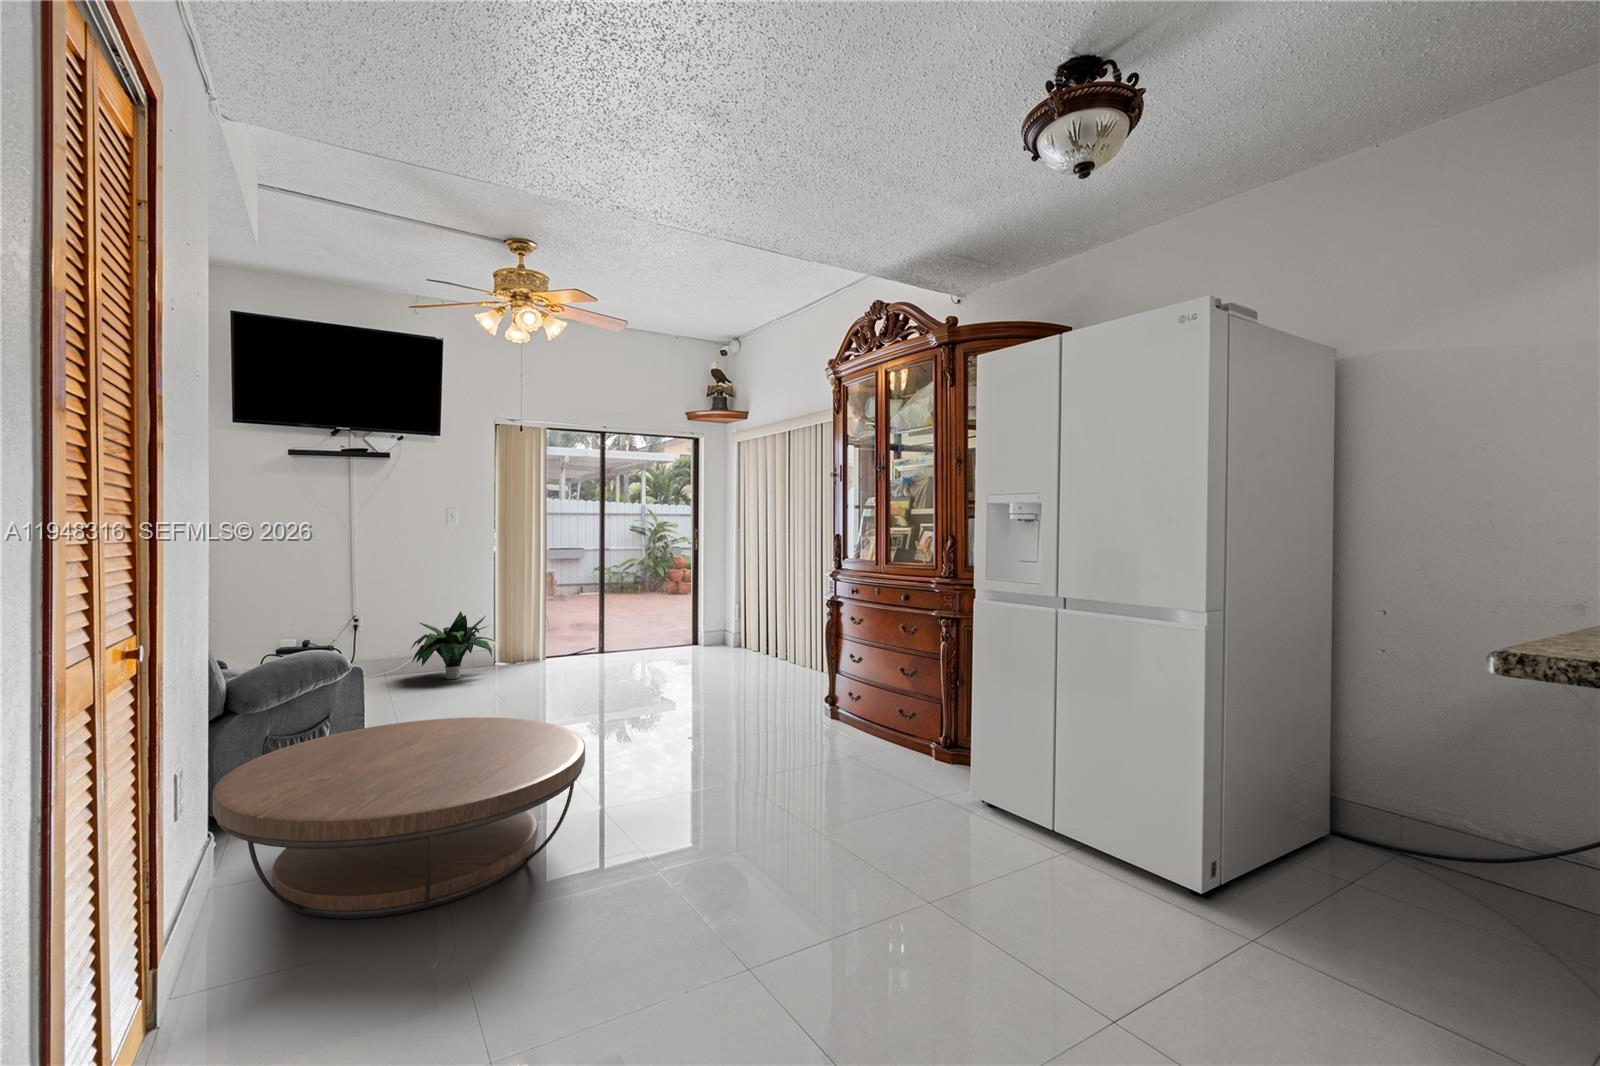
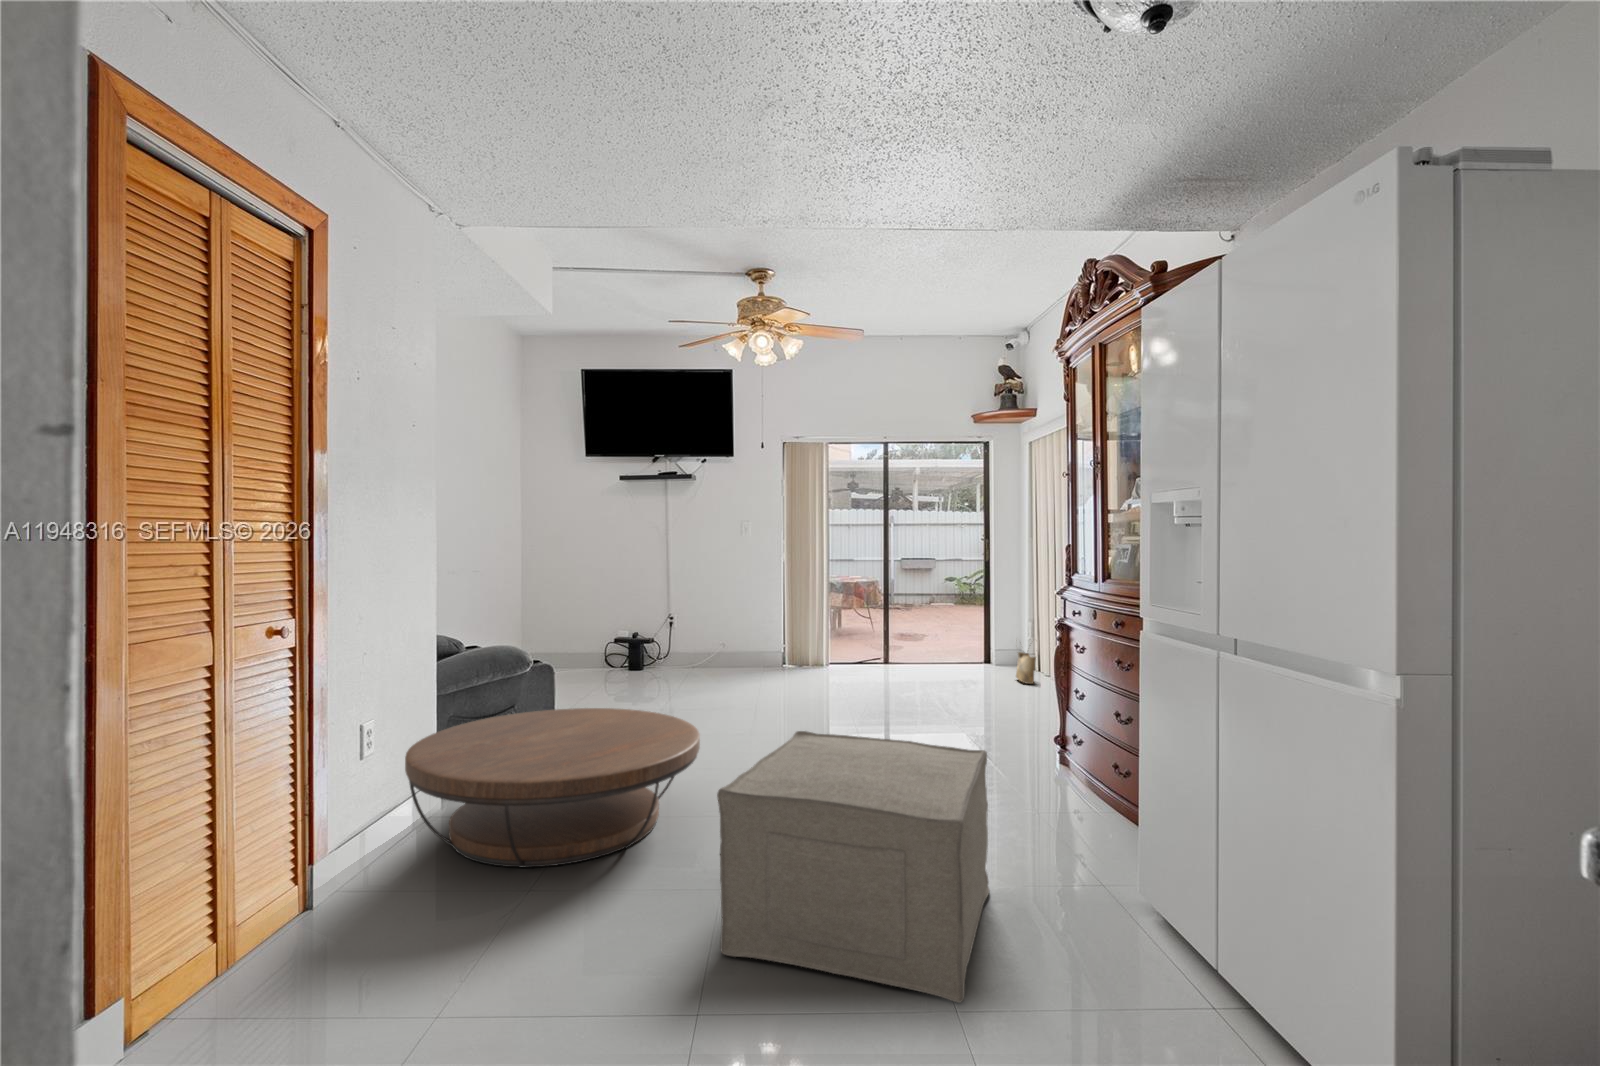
potted plant: present [411,612,494,679] -> none [704,616,780,678]
woven basket: none [728,617,748,657] -> present [1016,652,1036,684]
ottoman: none [705,704,944,923] -> present [717,731,990,1003]

